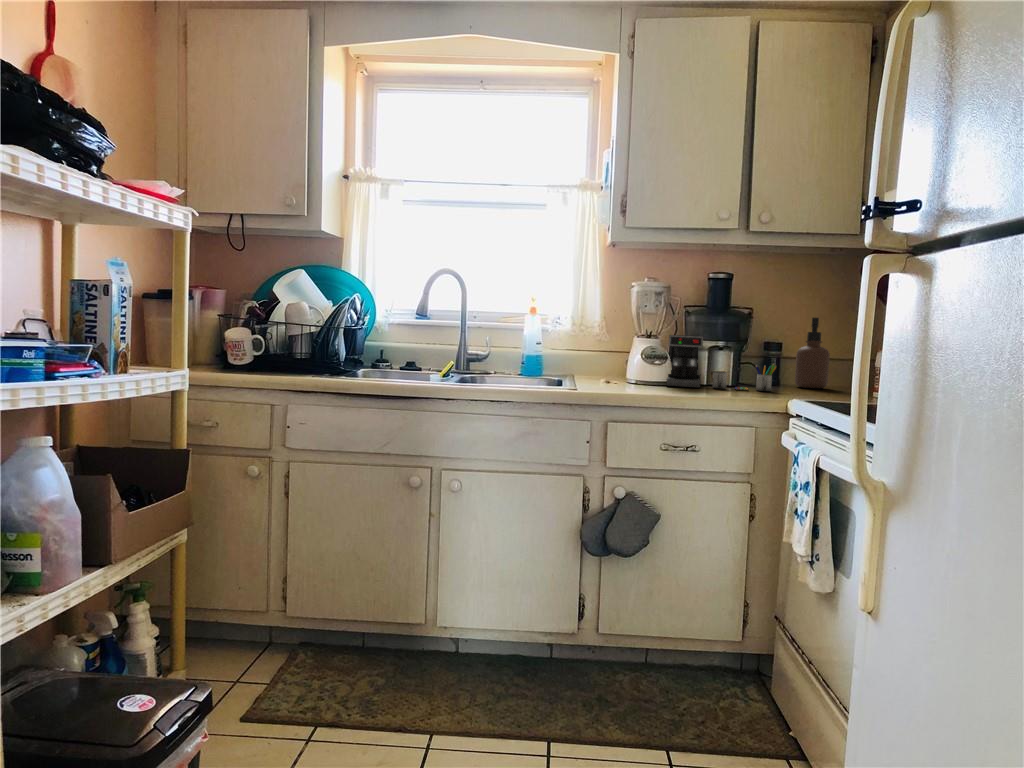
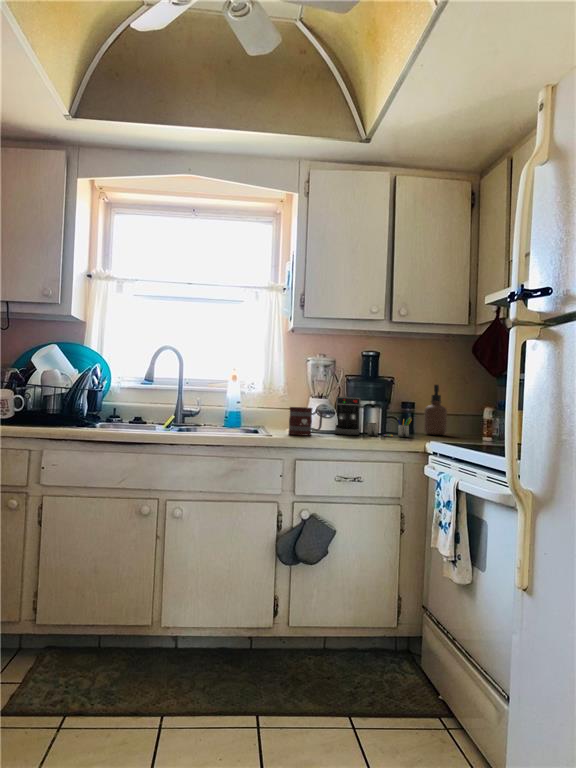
mug: none [601,349,649,388] -> present [289,407,323,436]

